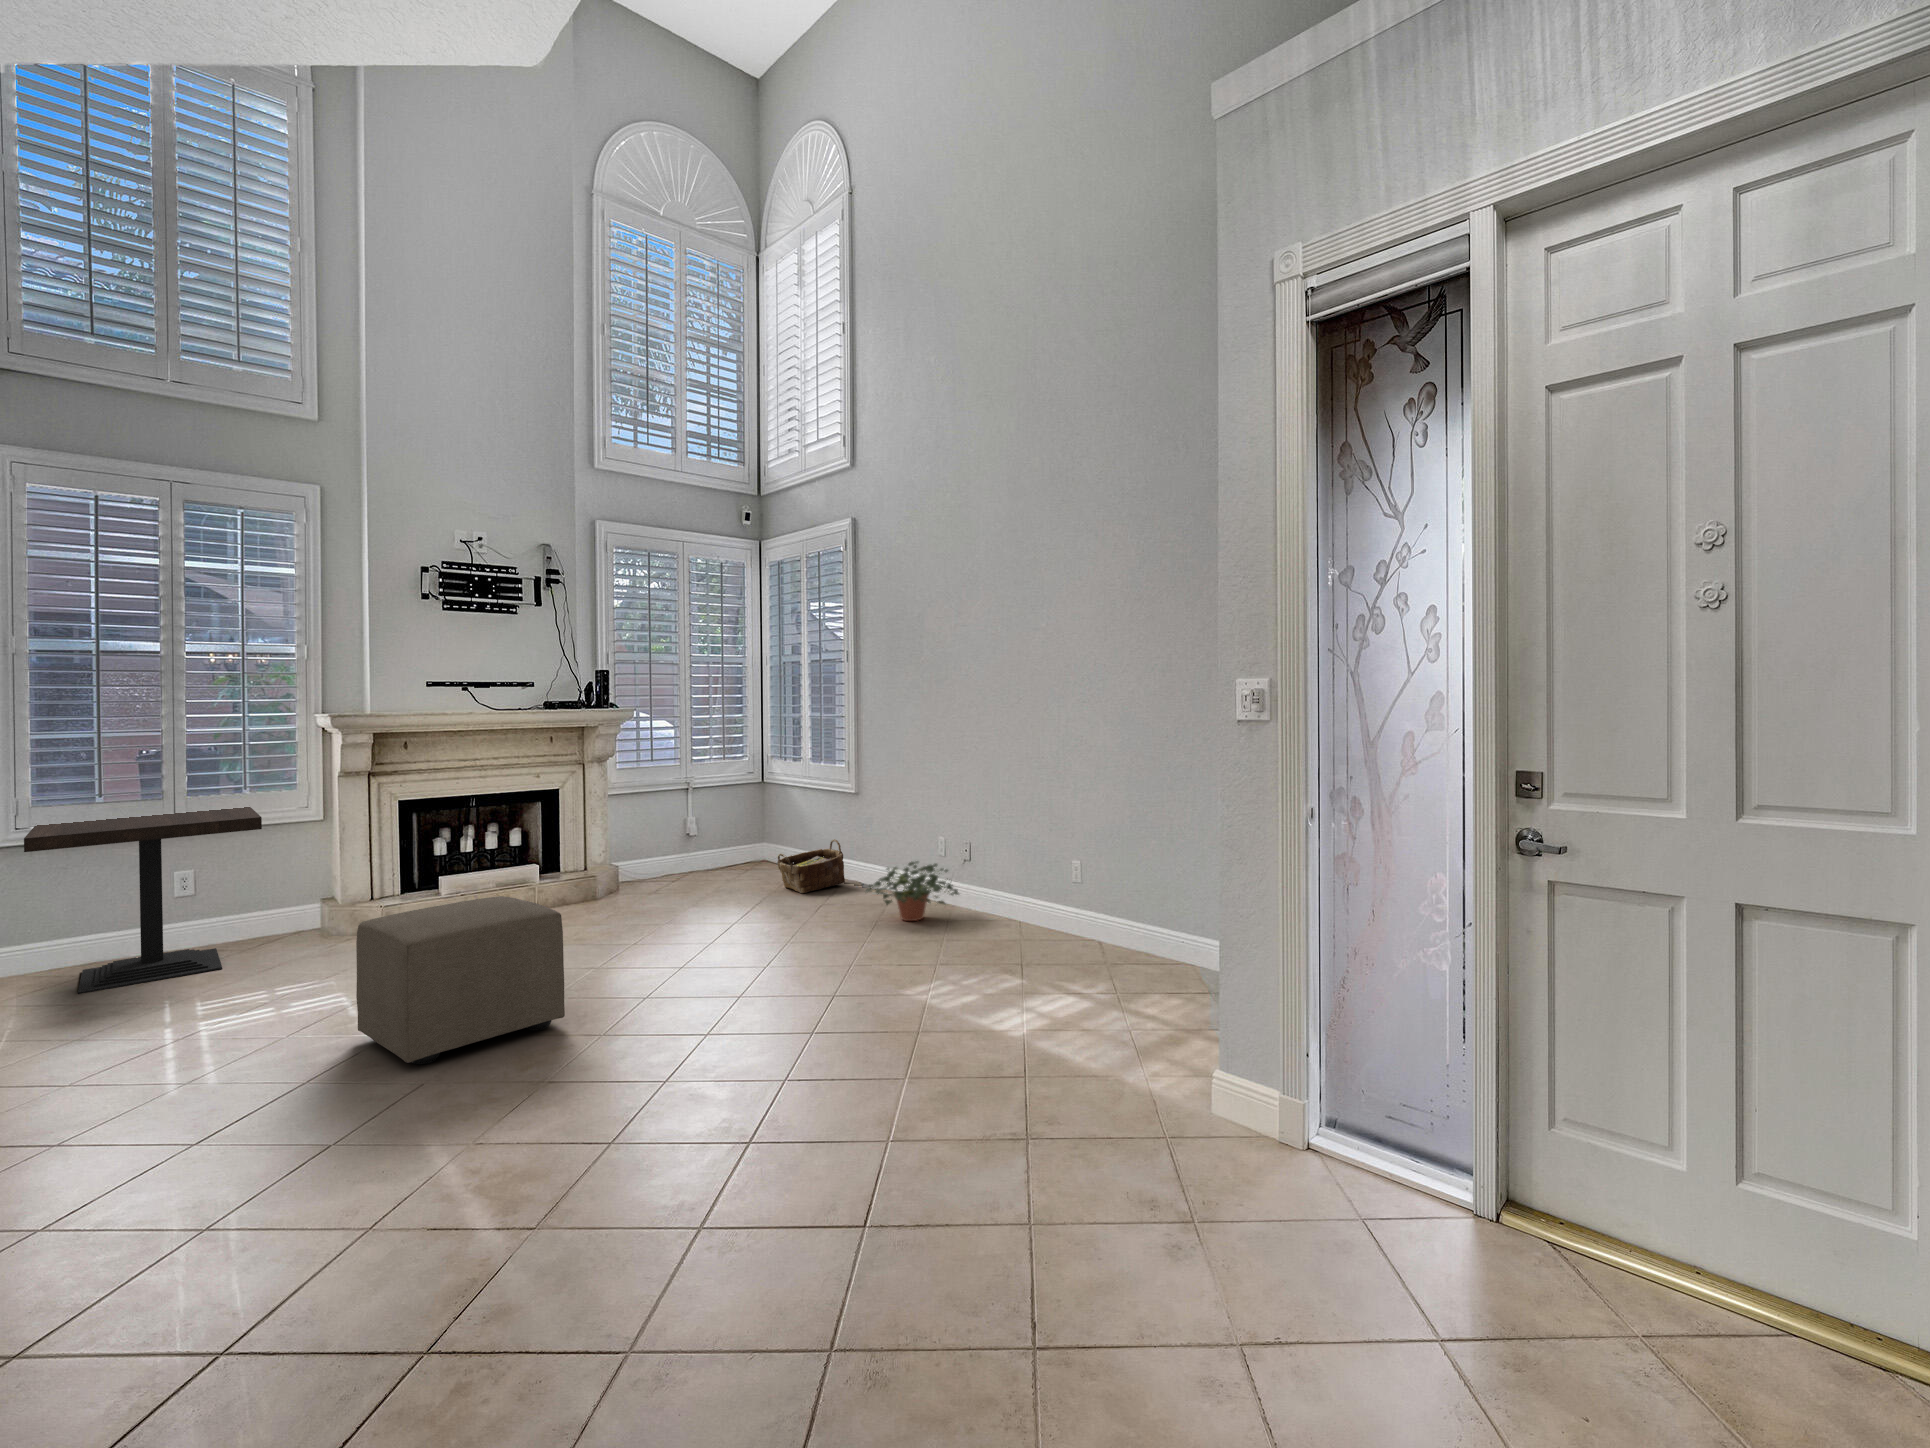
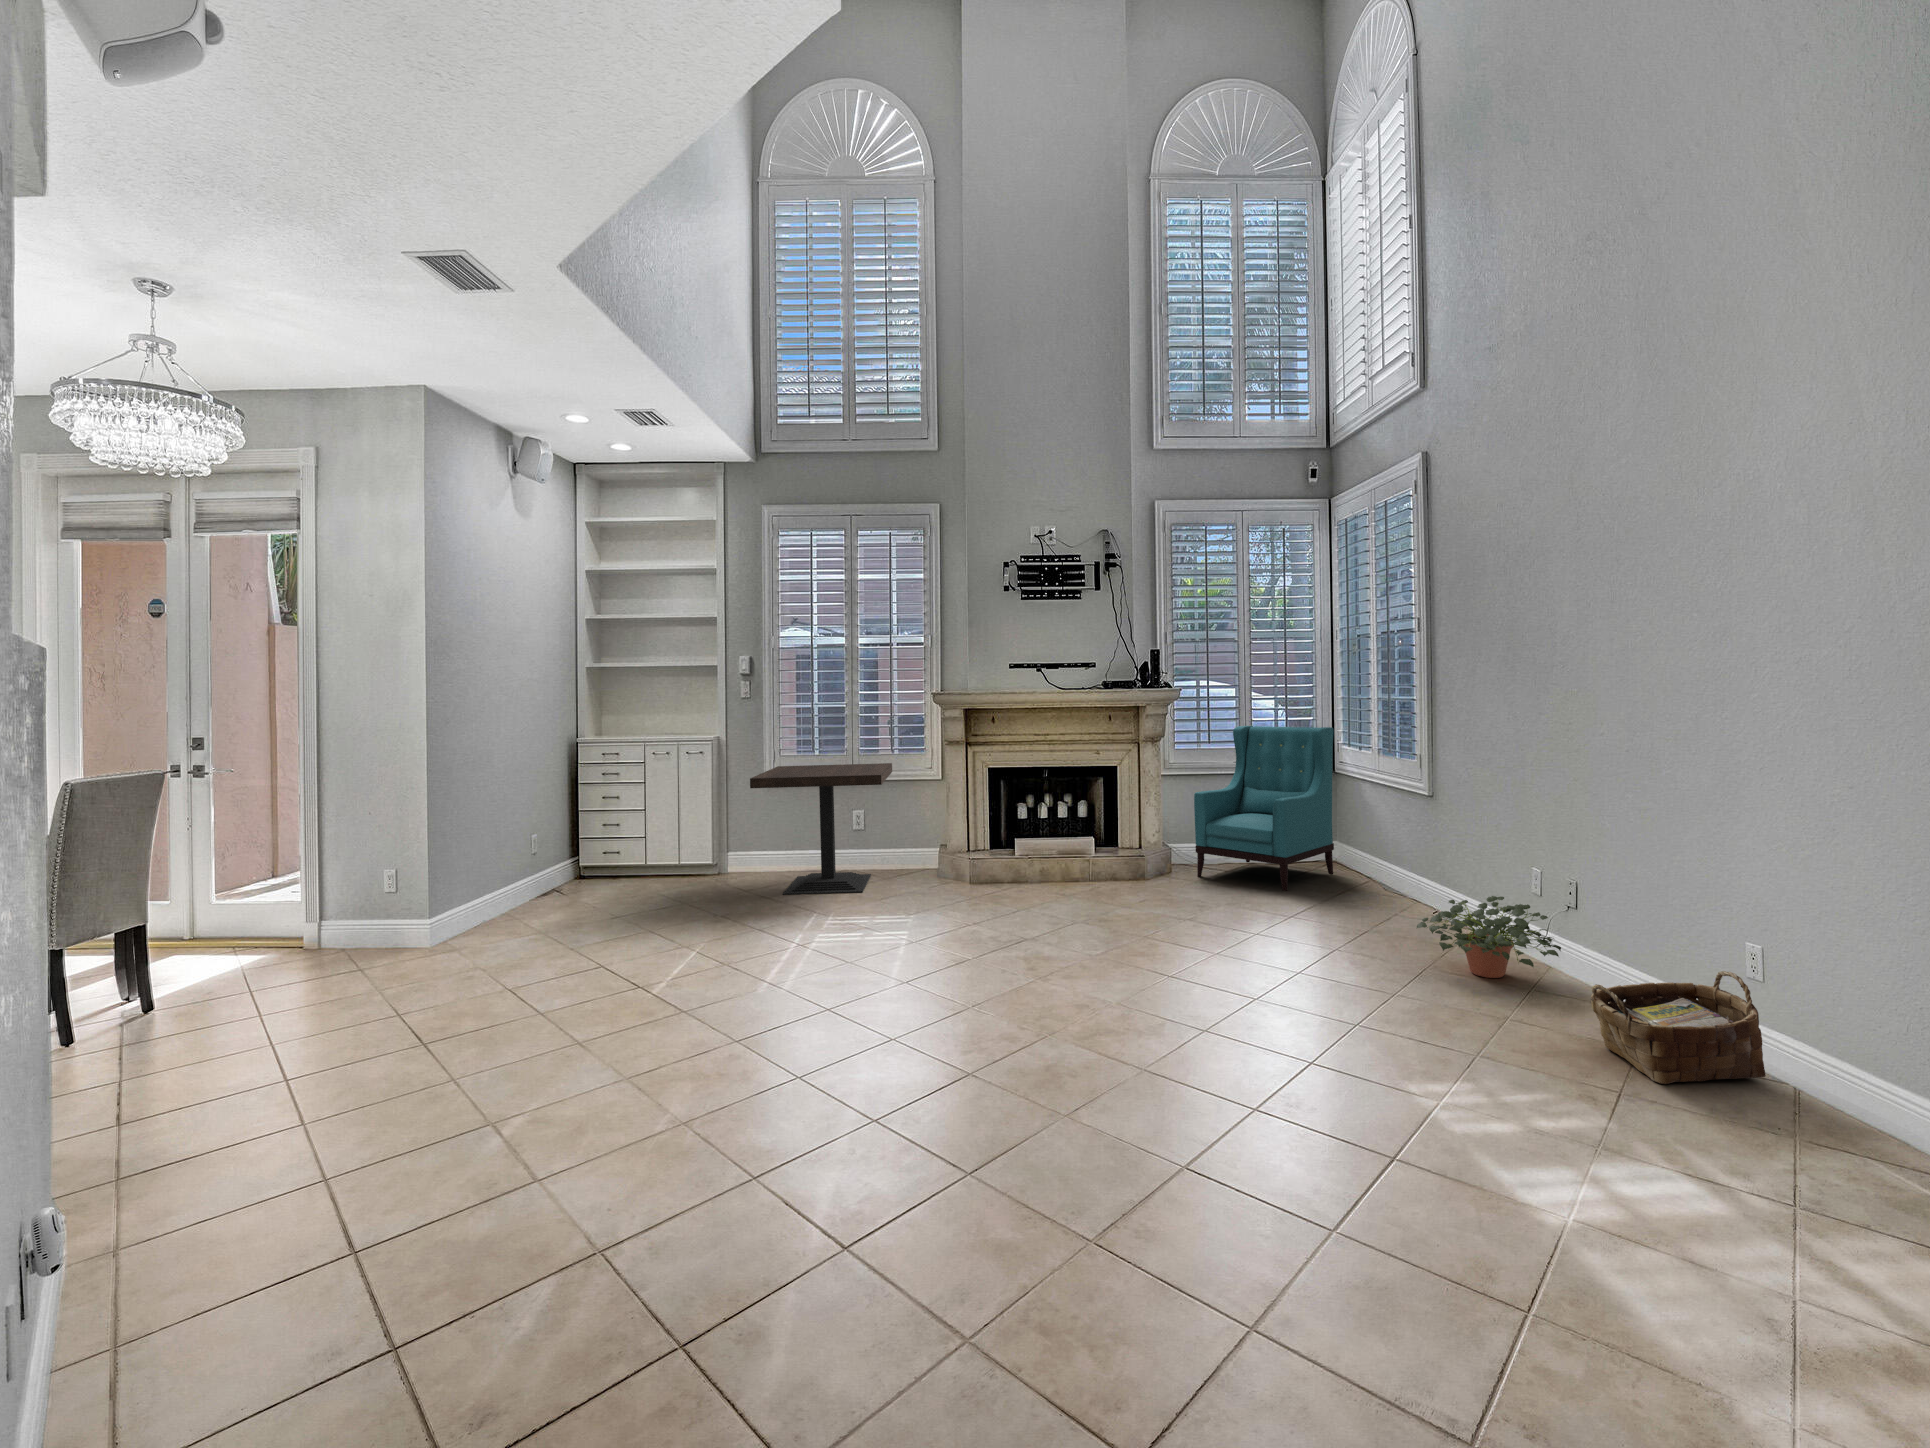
armchair: none [643,741,768,890] -> present [1194,726,1334,891]
woven basket: present [777,839,845,893] -> present [1591,971,1766,1084]
ottoman: present [356,896,565,1064] -> none [884,871,1034,1022]

